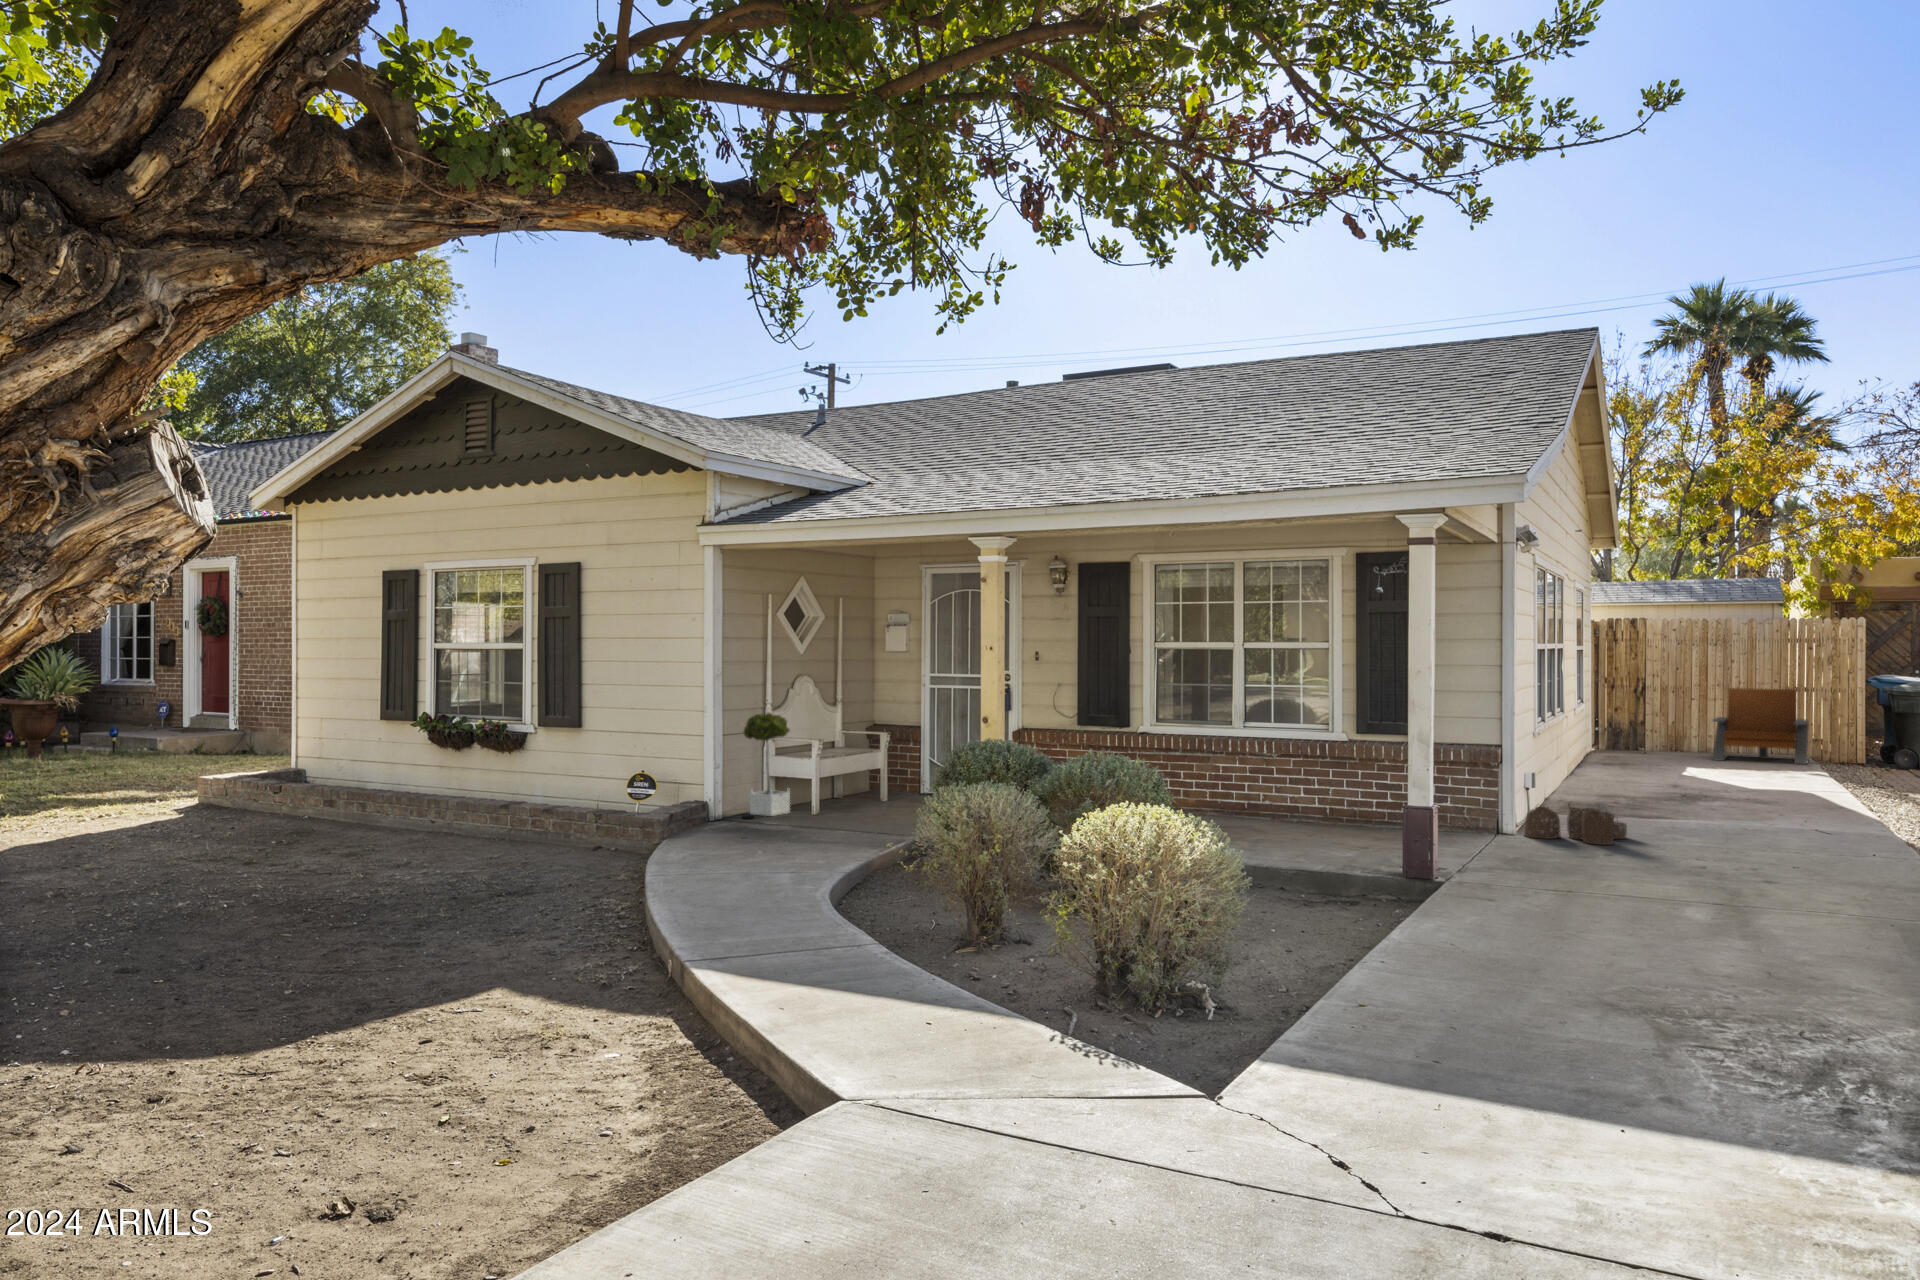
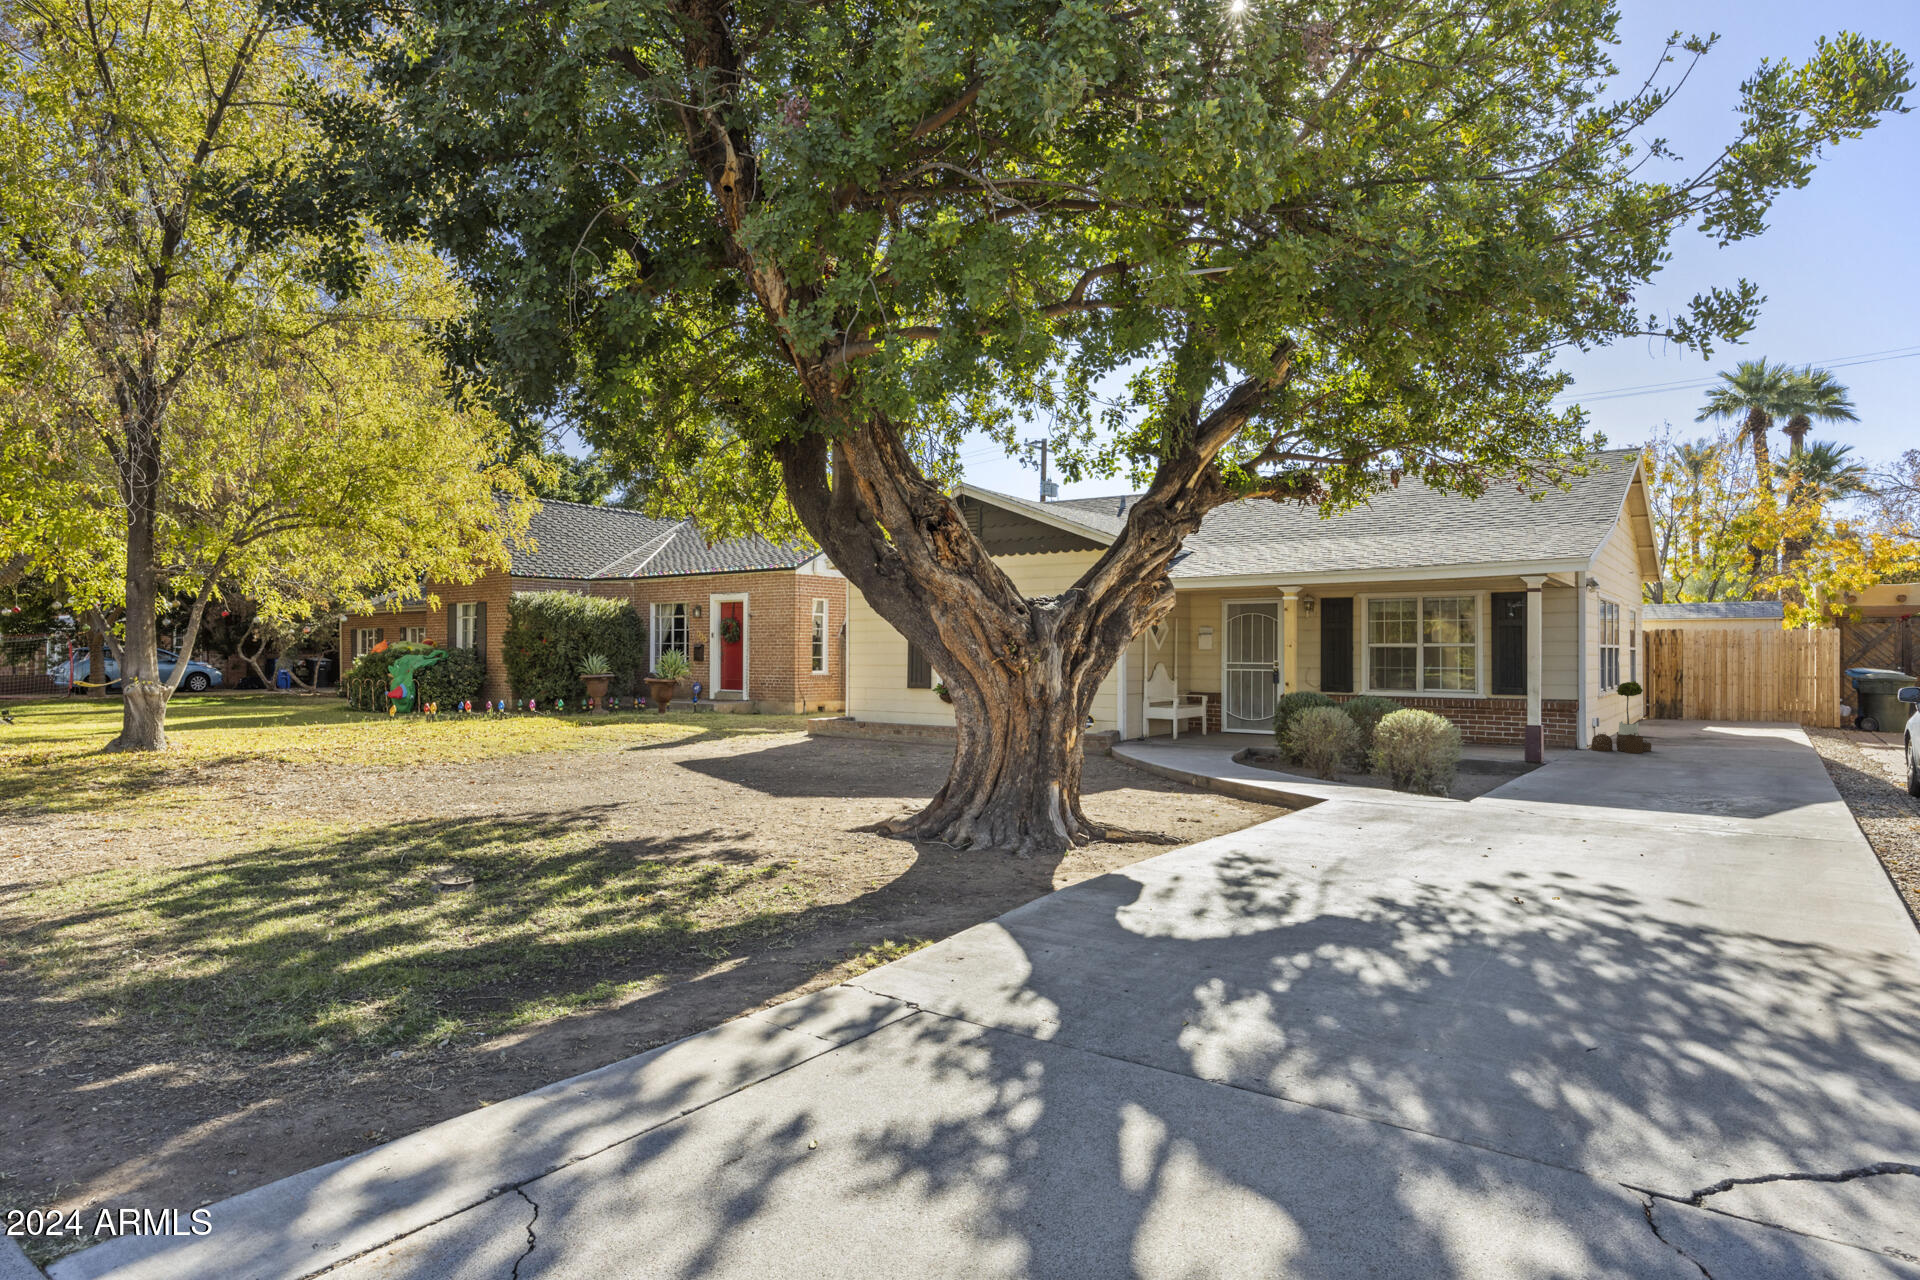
lounge chair: present [1712,688,1809,764] -> none [1731,672,1802,723]
potted tree: present [744,713,790,816] -> present [1616,681,1643,736]

